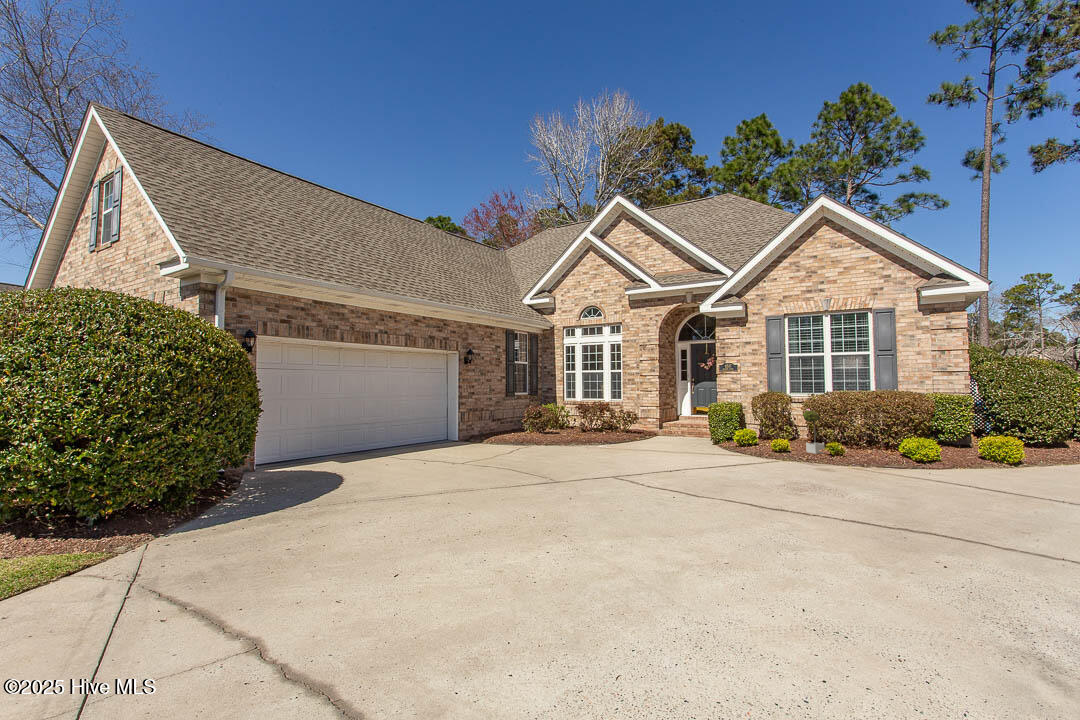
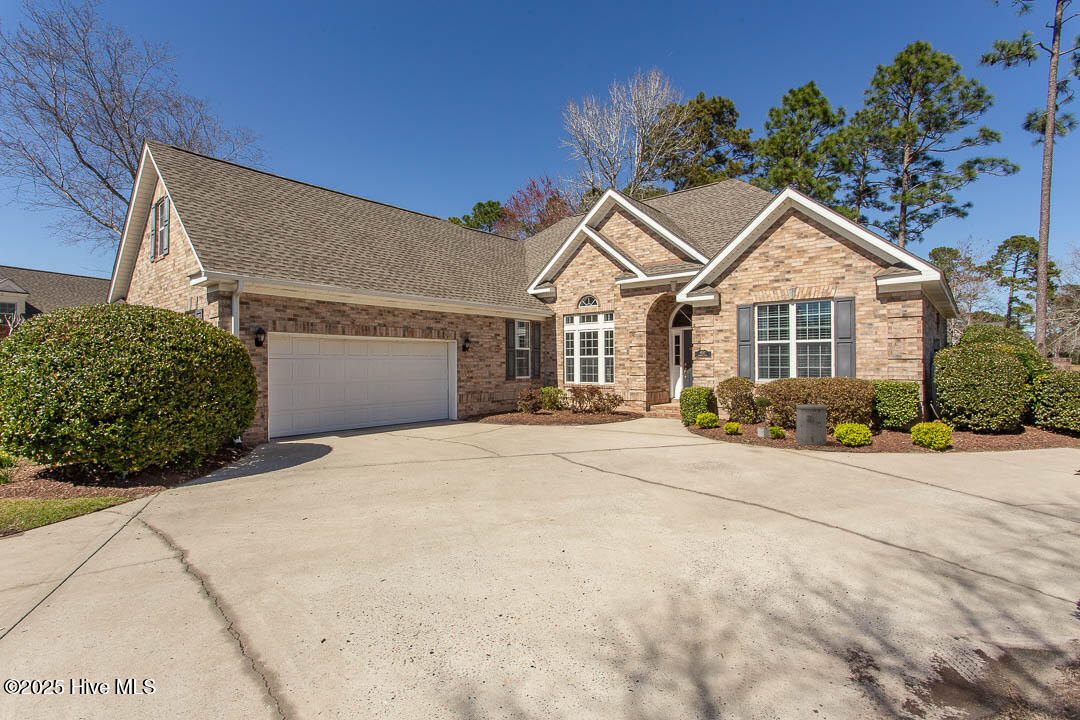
trash can: none [853,417,888,460] -> present [796,404,827,445]

